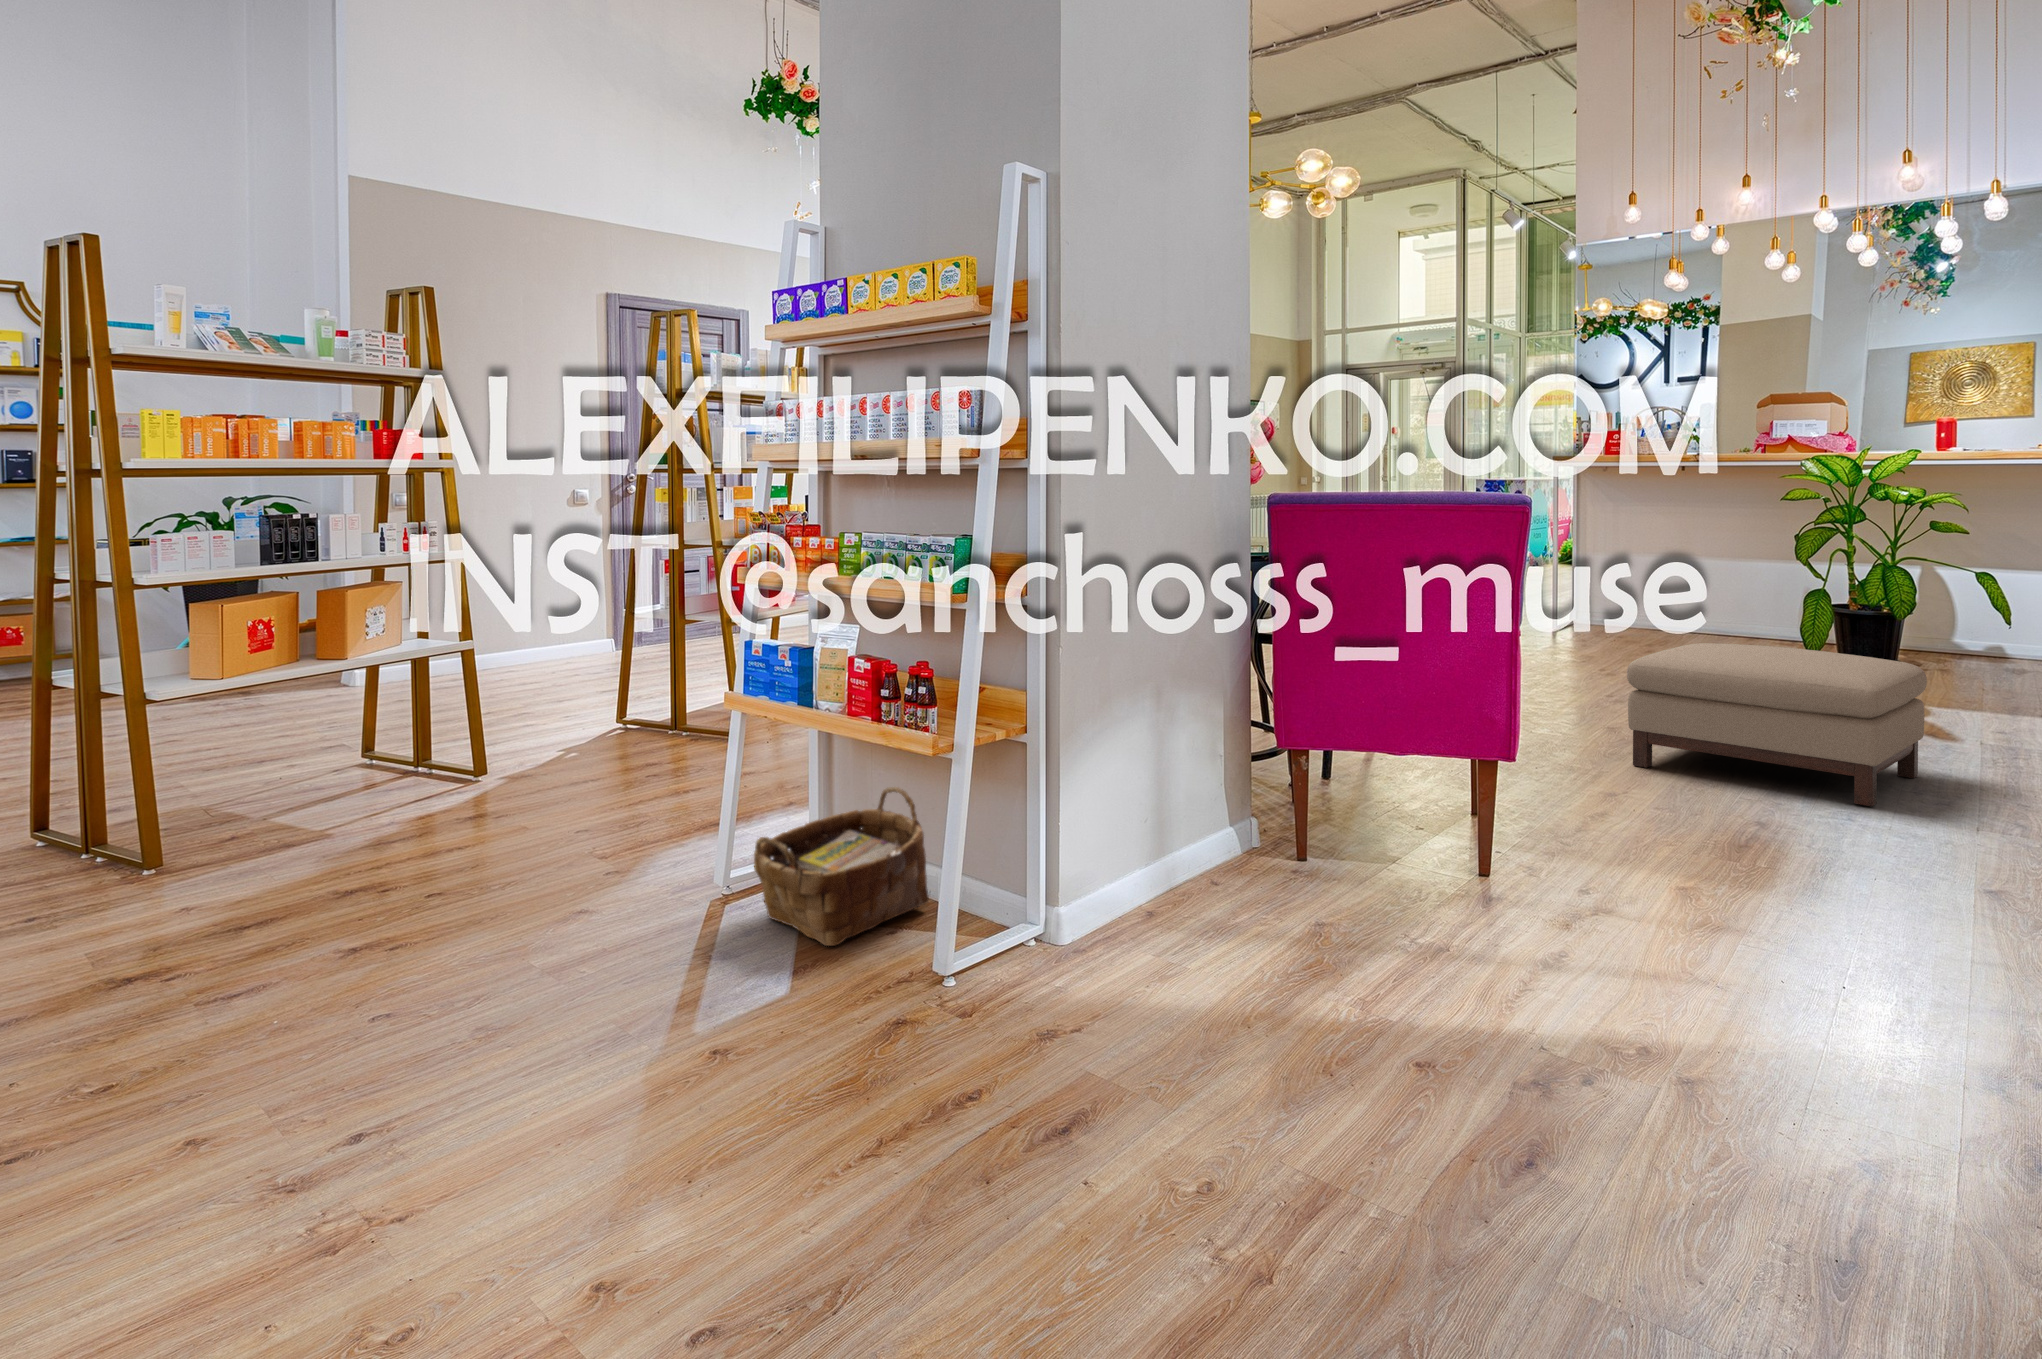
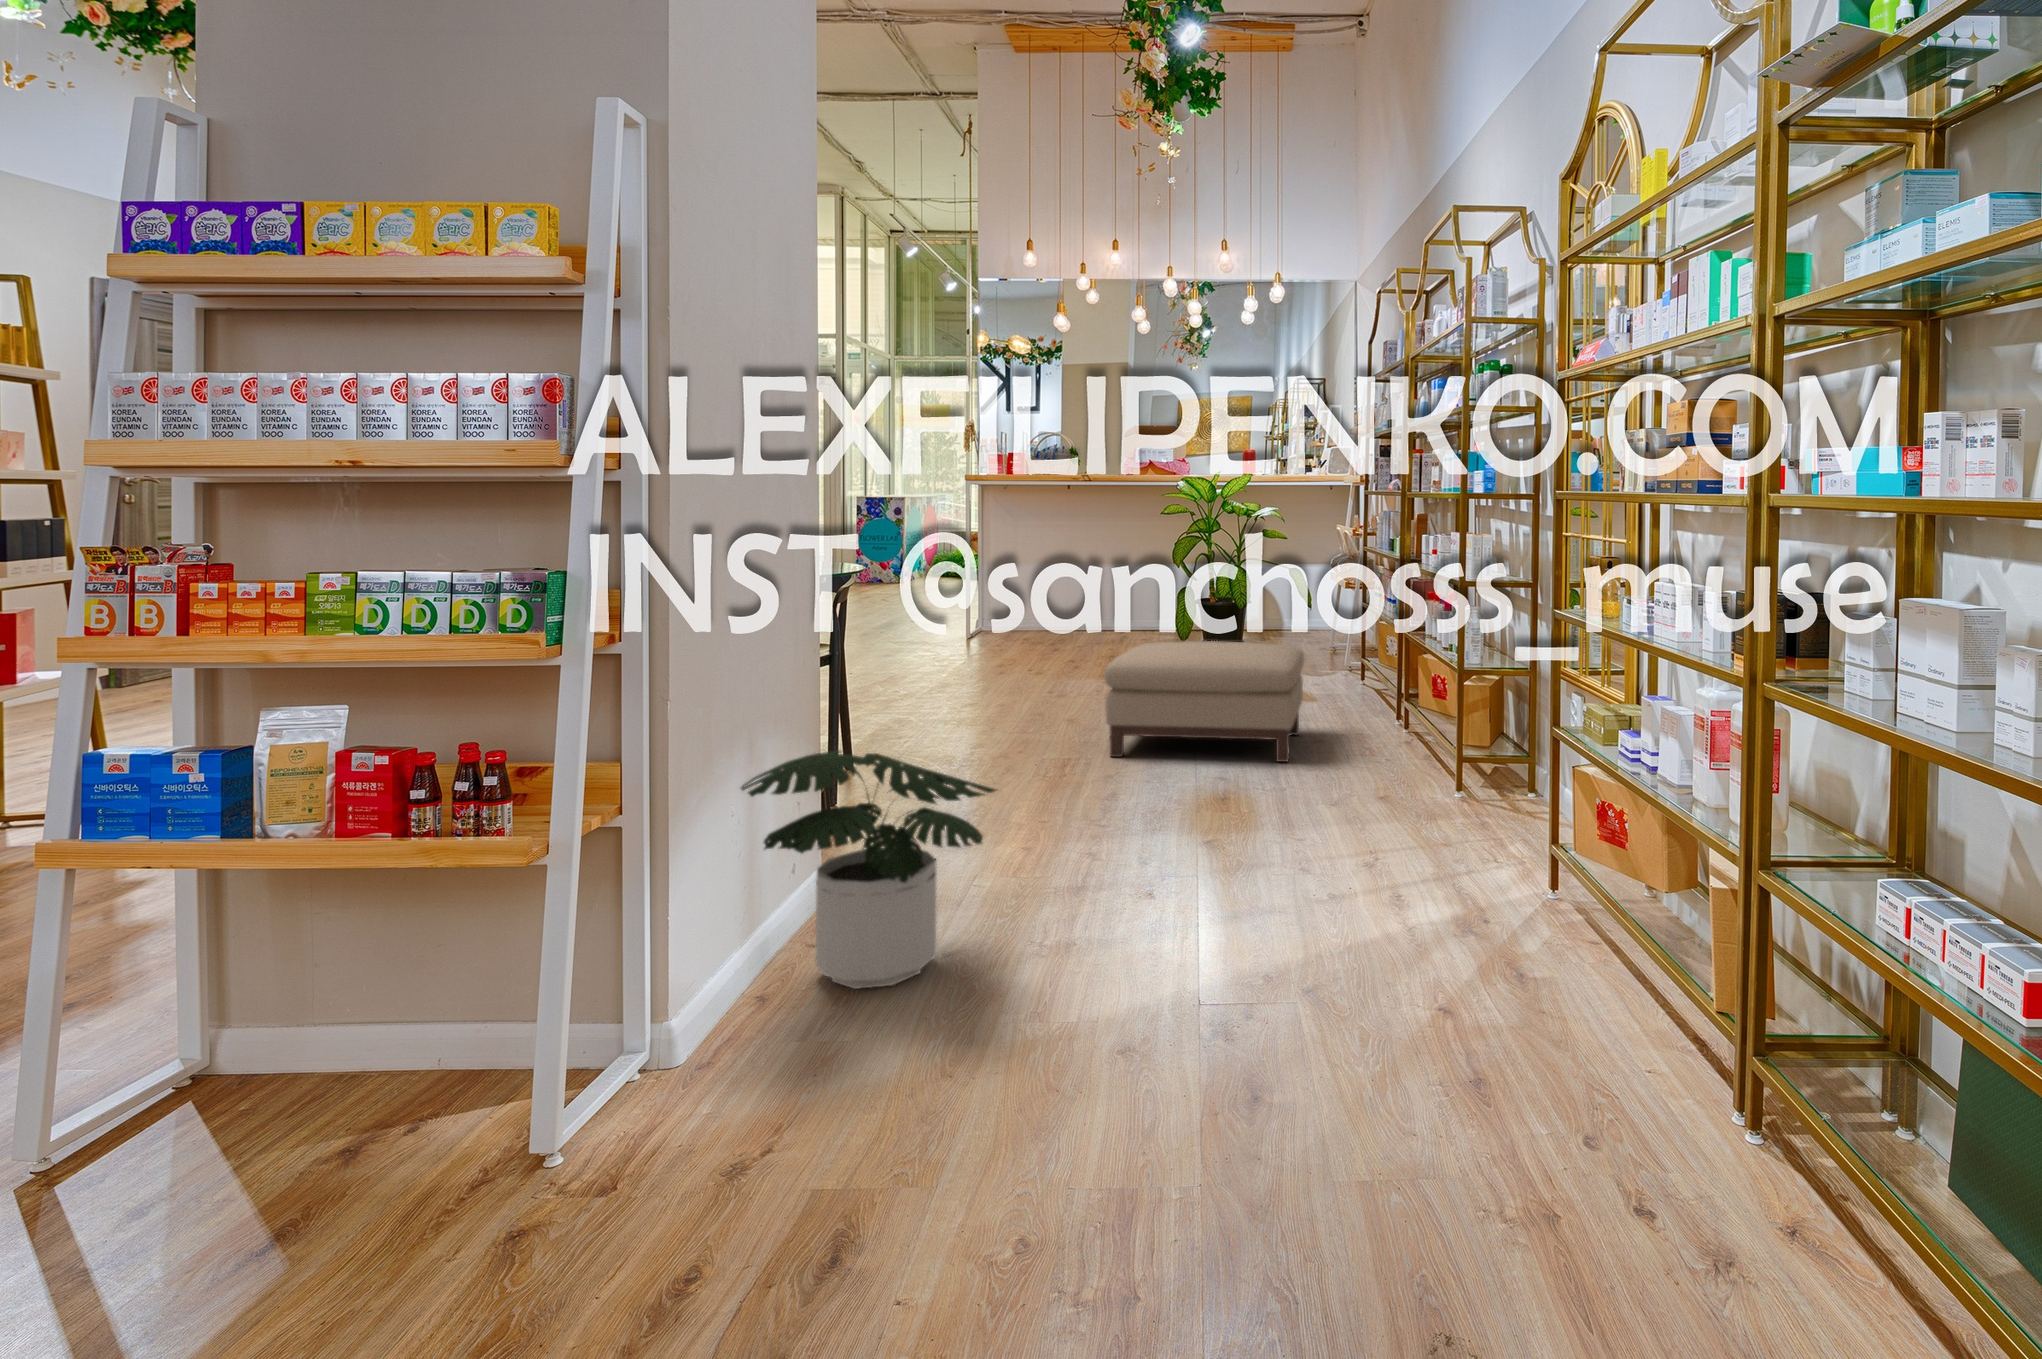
potted plant: none [1132,703,1376,930] -> present [741,750,996,989]
woven basket: present [754,787,929,946] -> none [153,927,456,1176]

